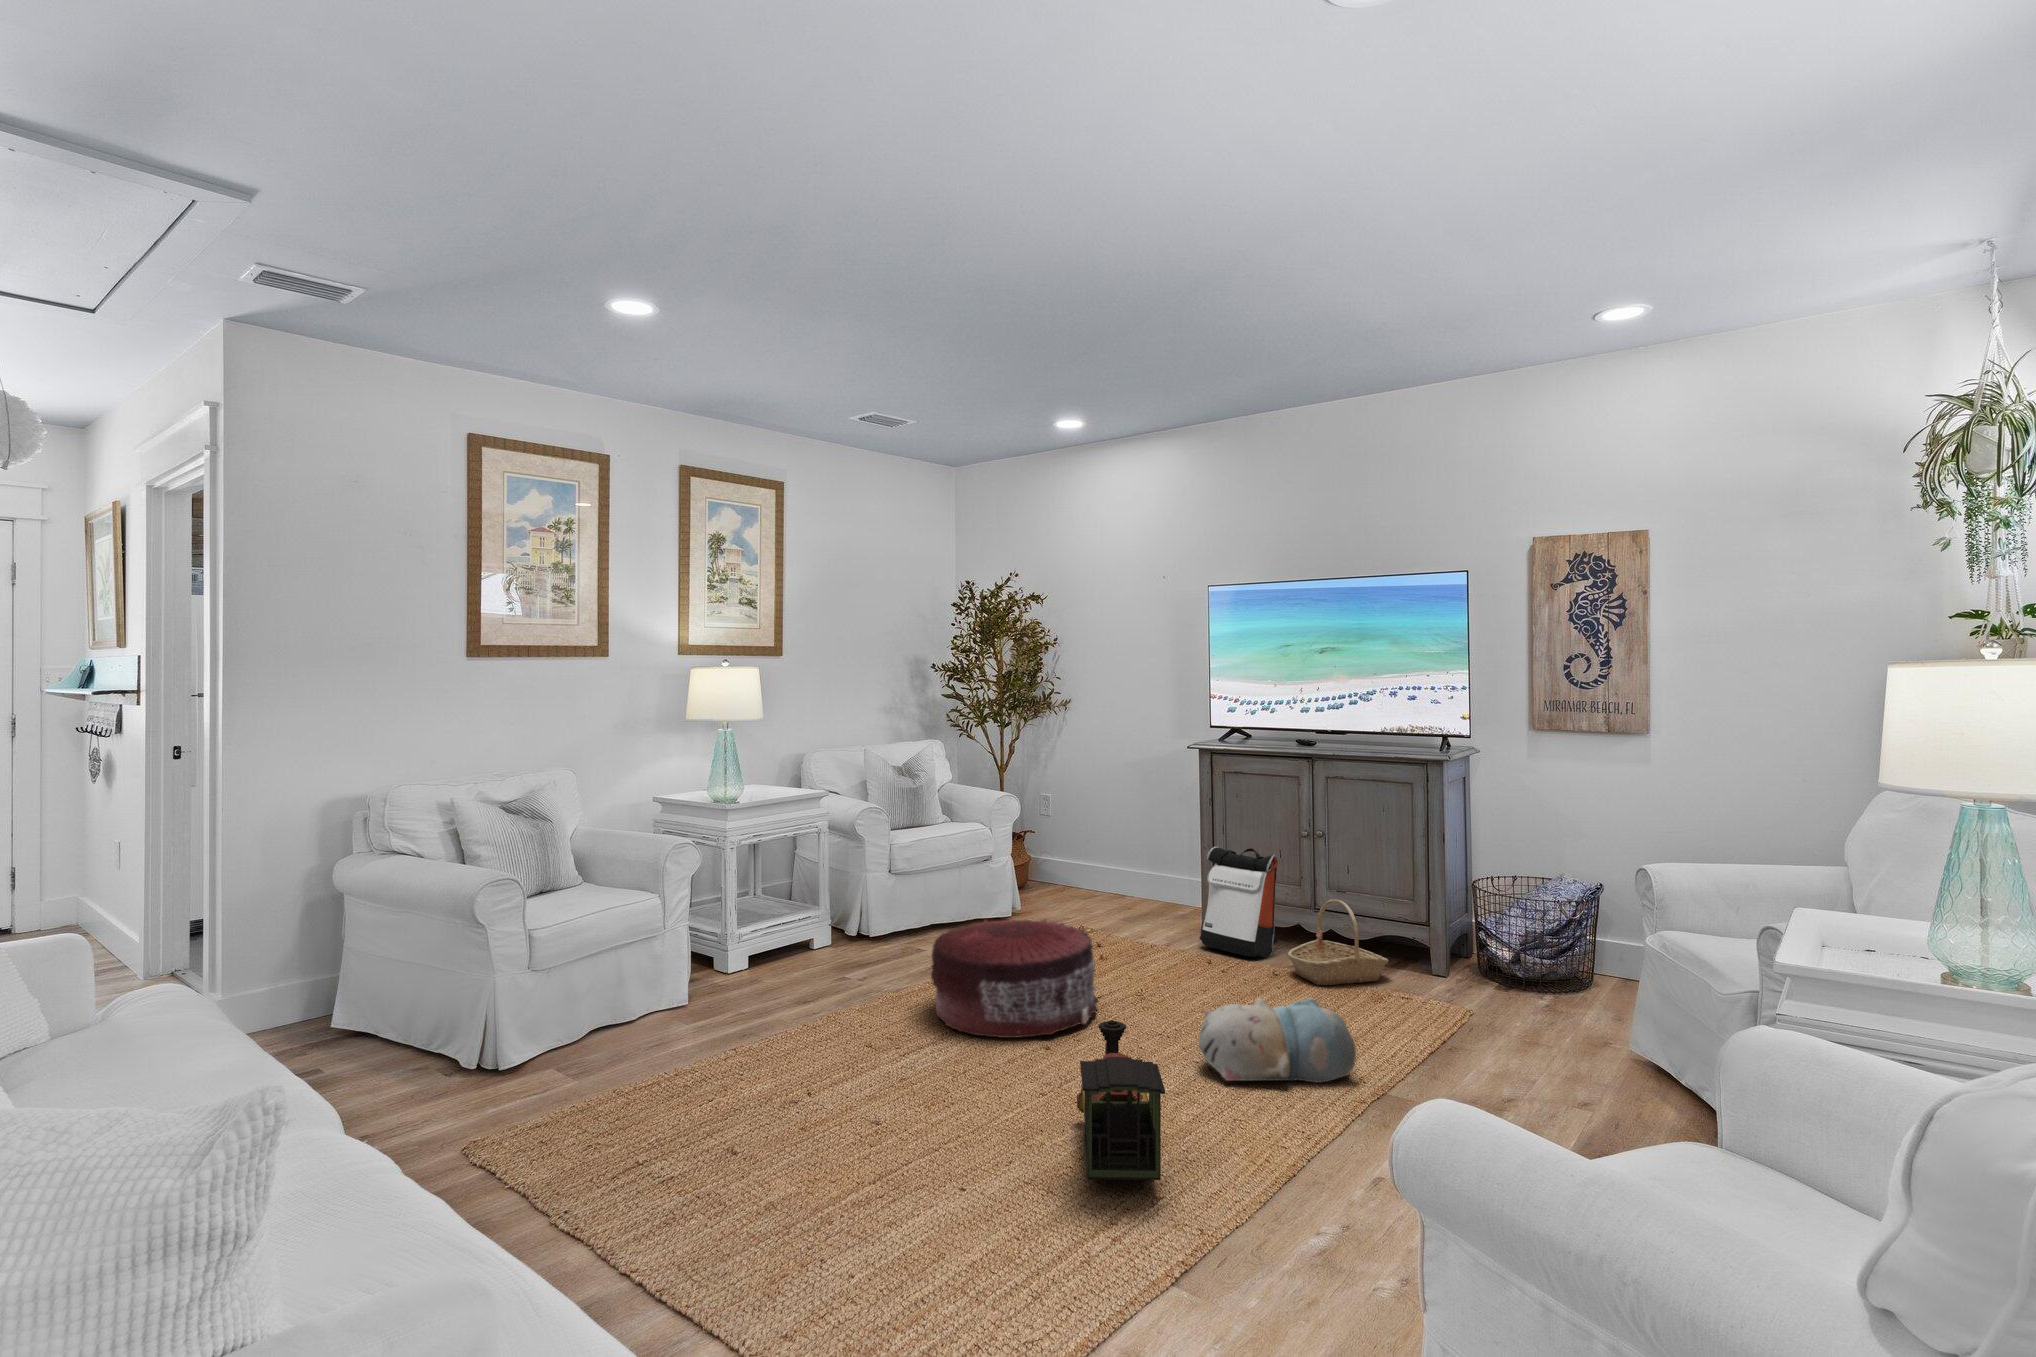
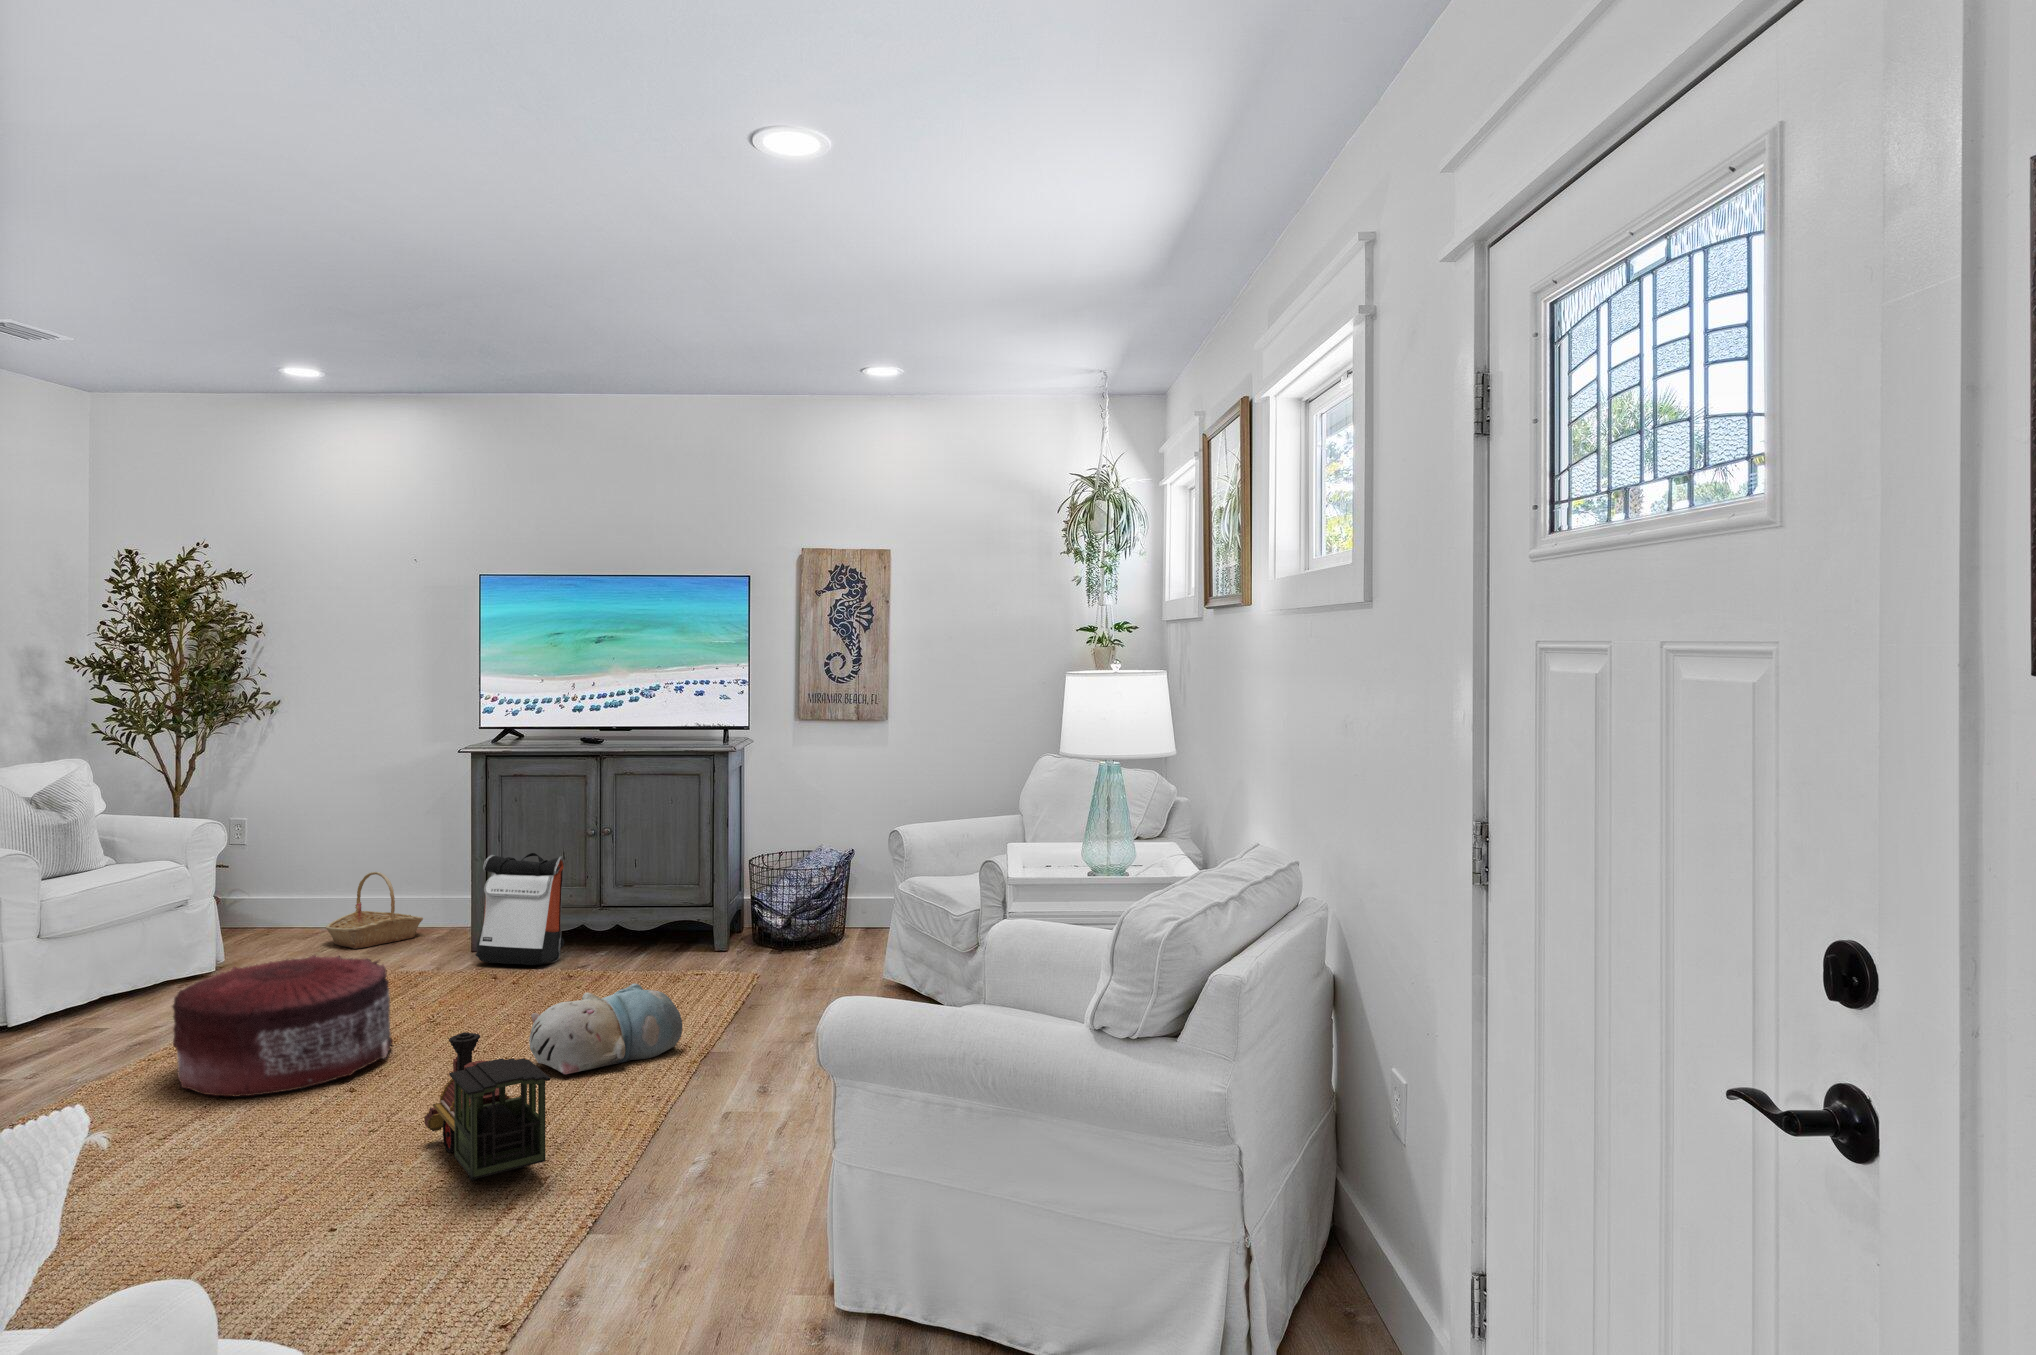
basket: present [1288,899,1388,985] -> present [326,872,423,949]

